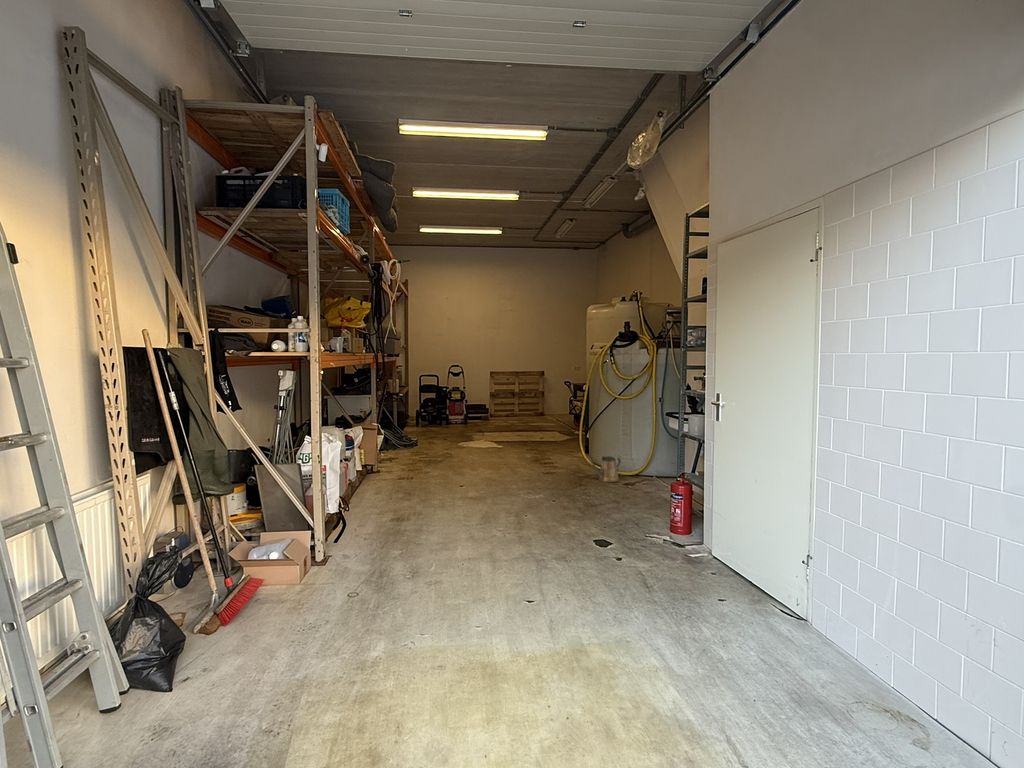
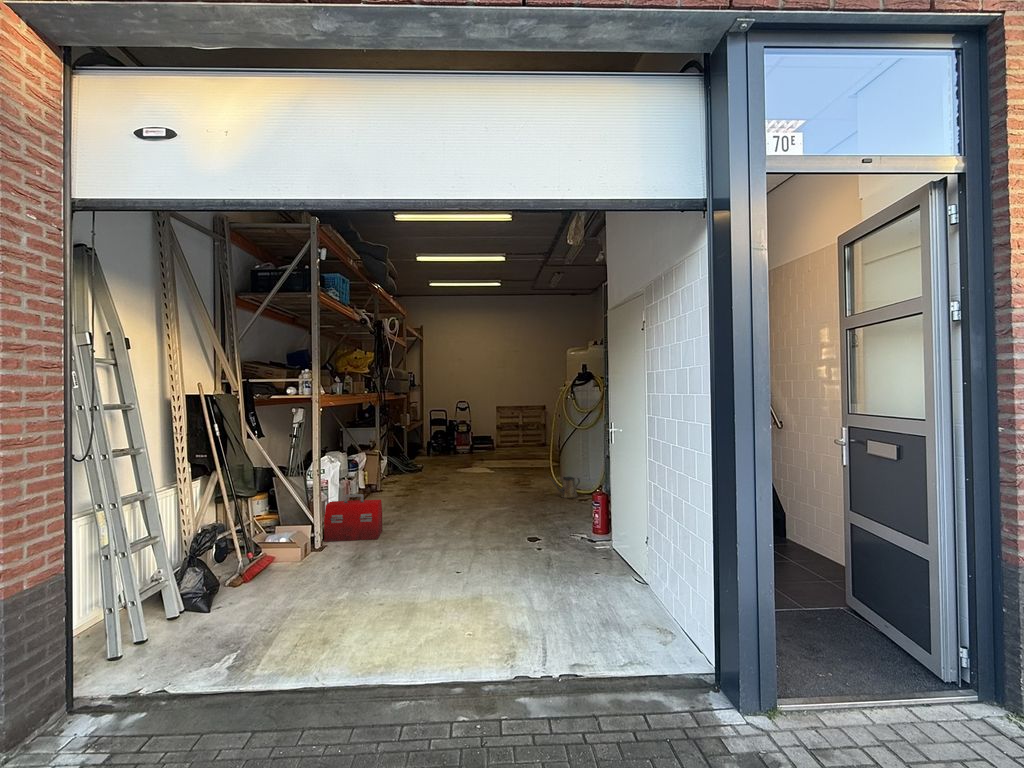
toolbox: none [325,485,399,550] -> present [324,494,383,542]

